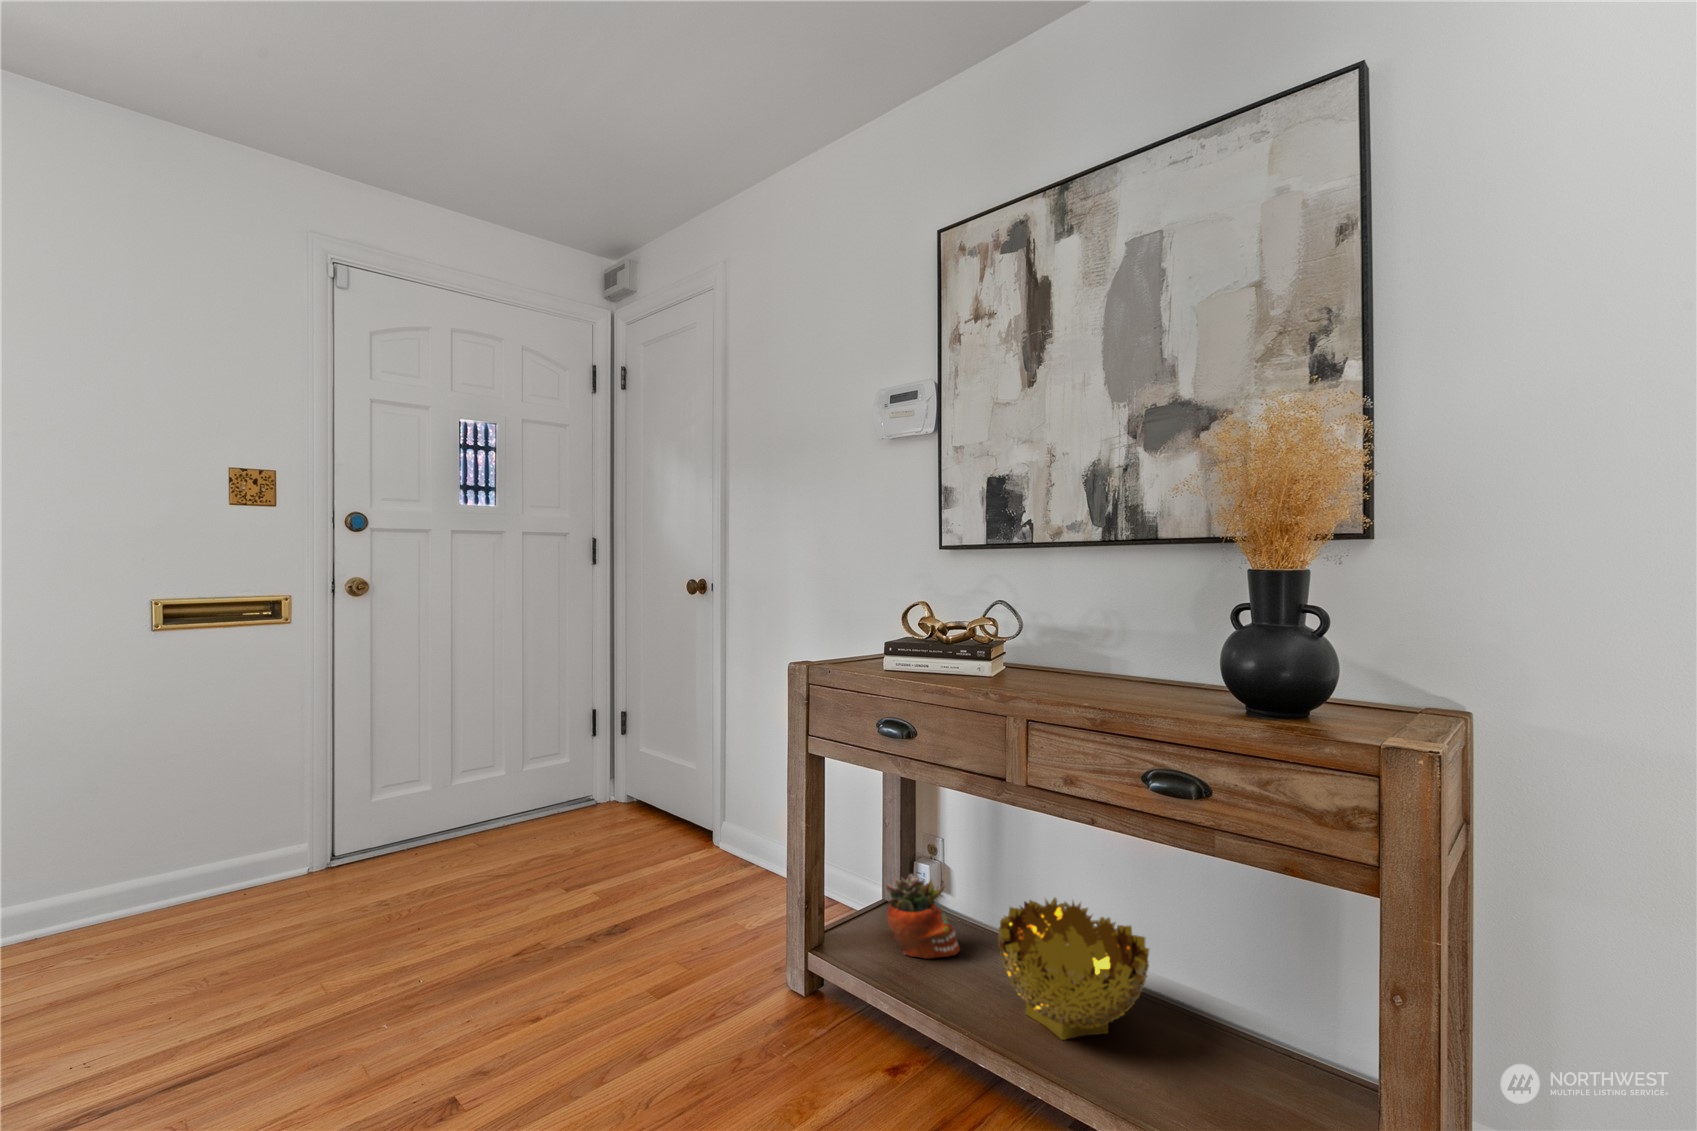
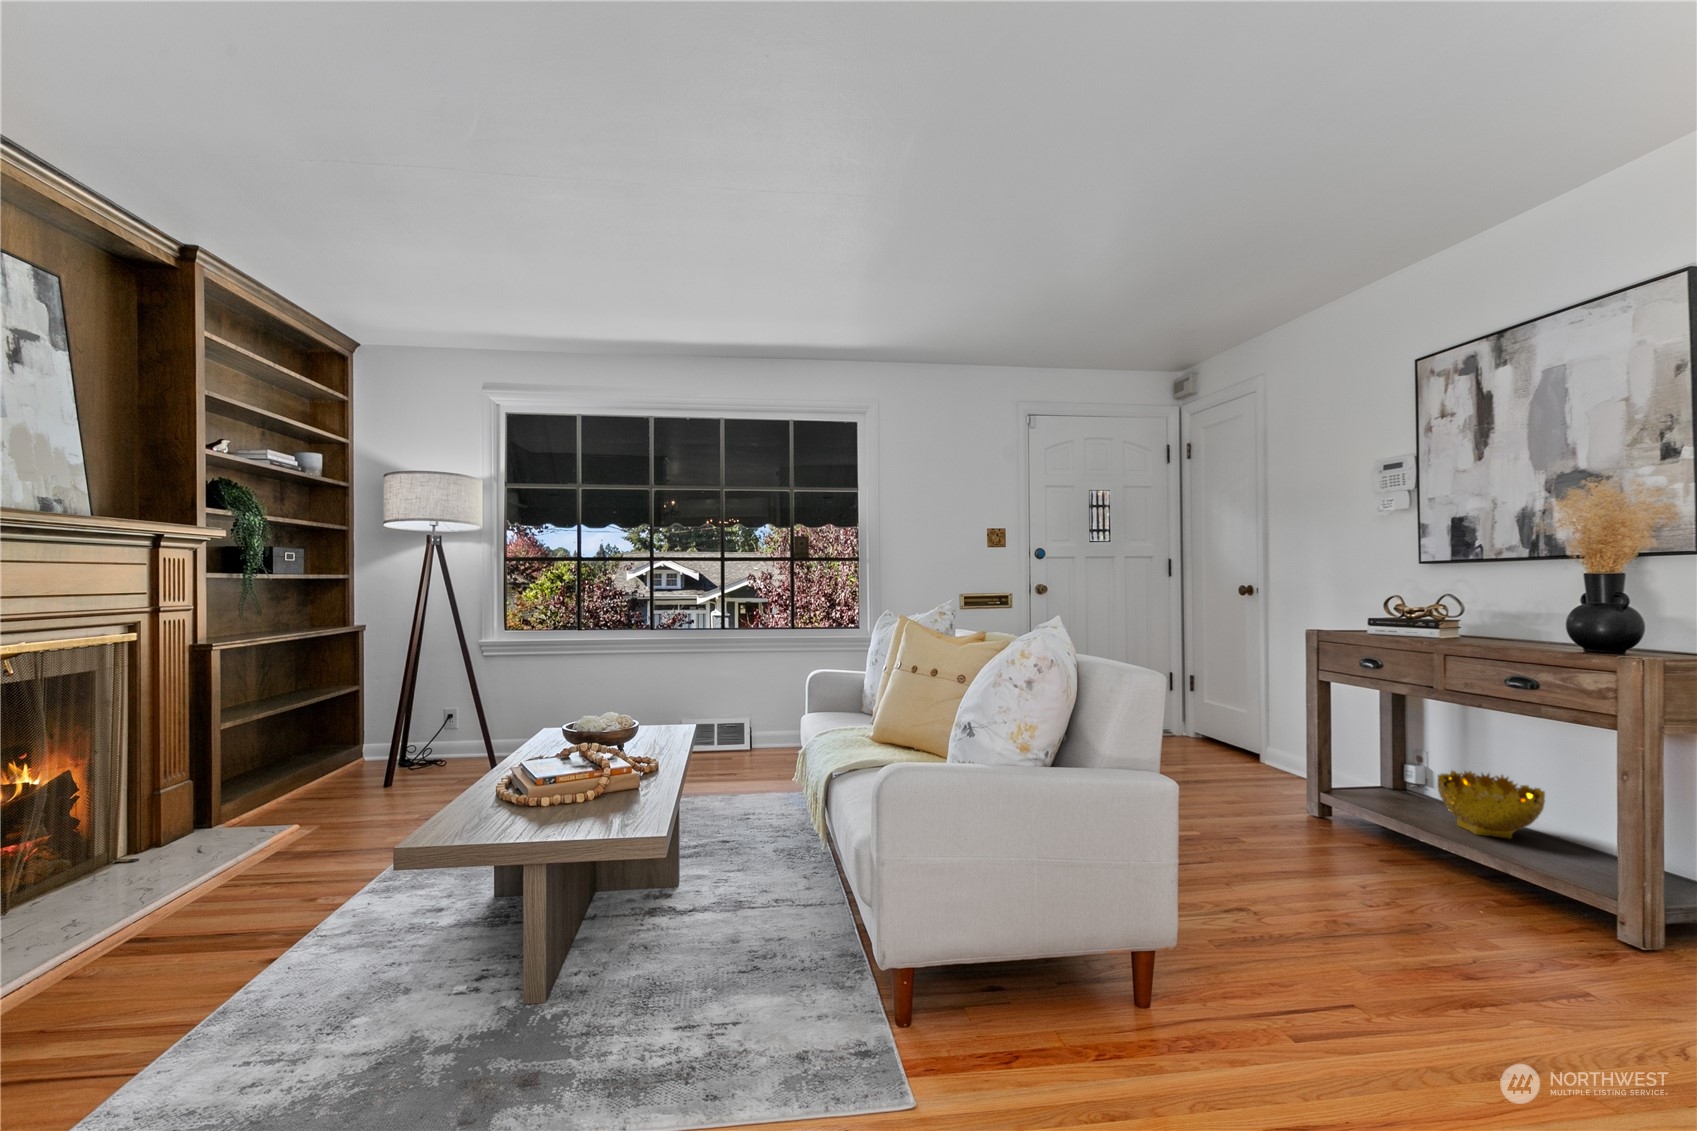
succulent planter: present [886,874,960,959] -> none [1372,756,1426,805]

